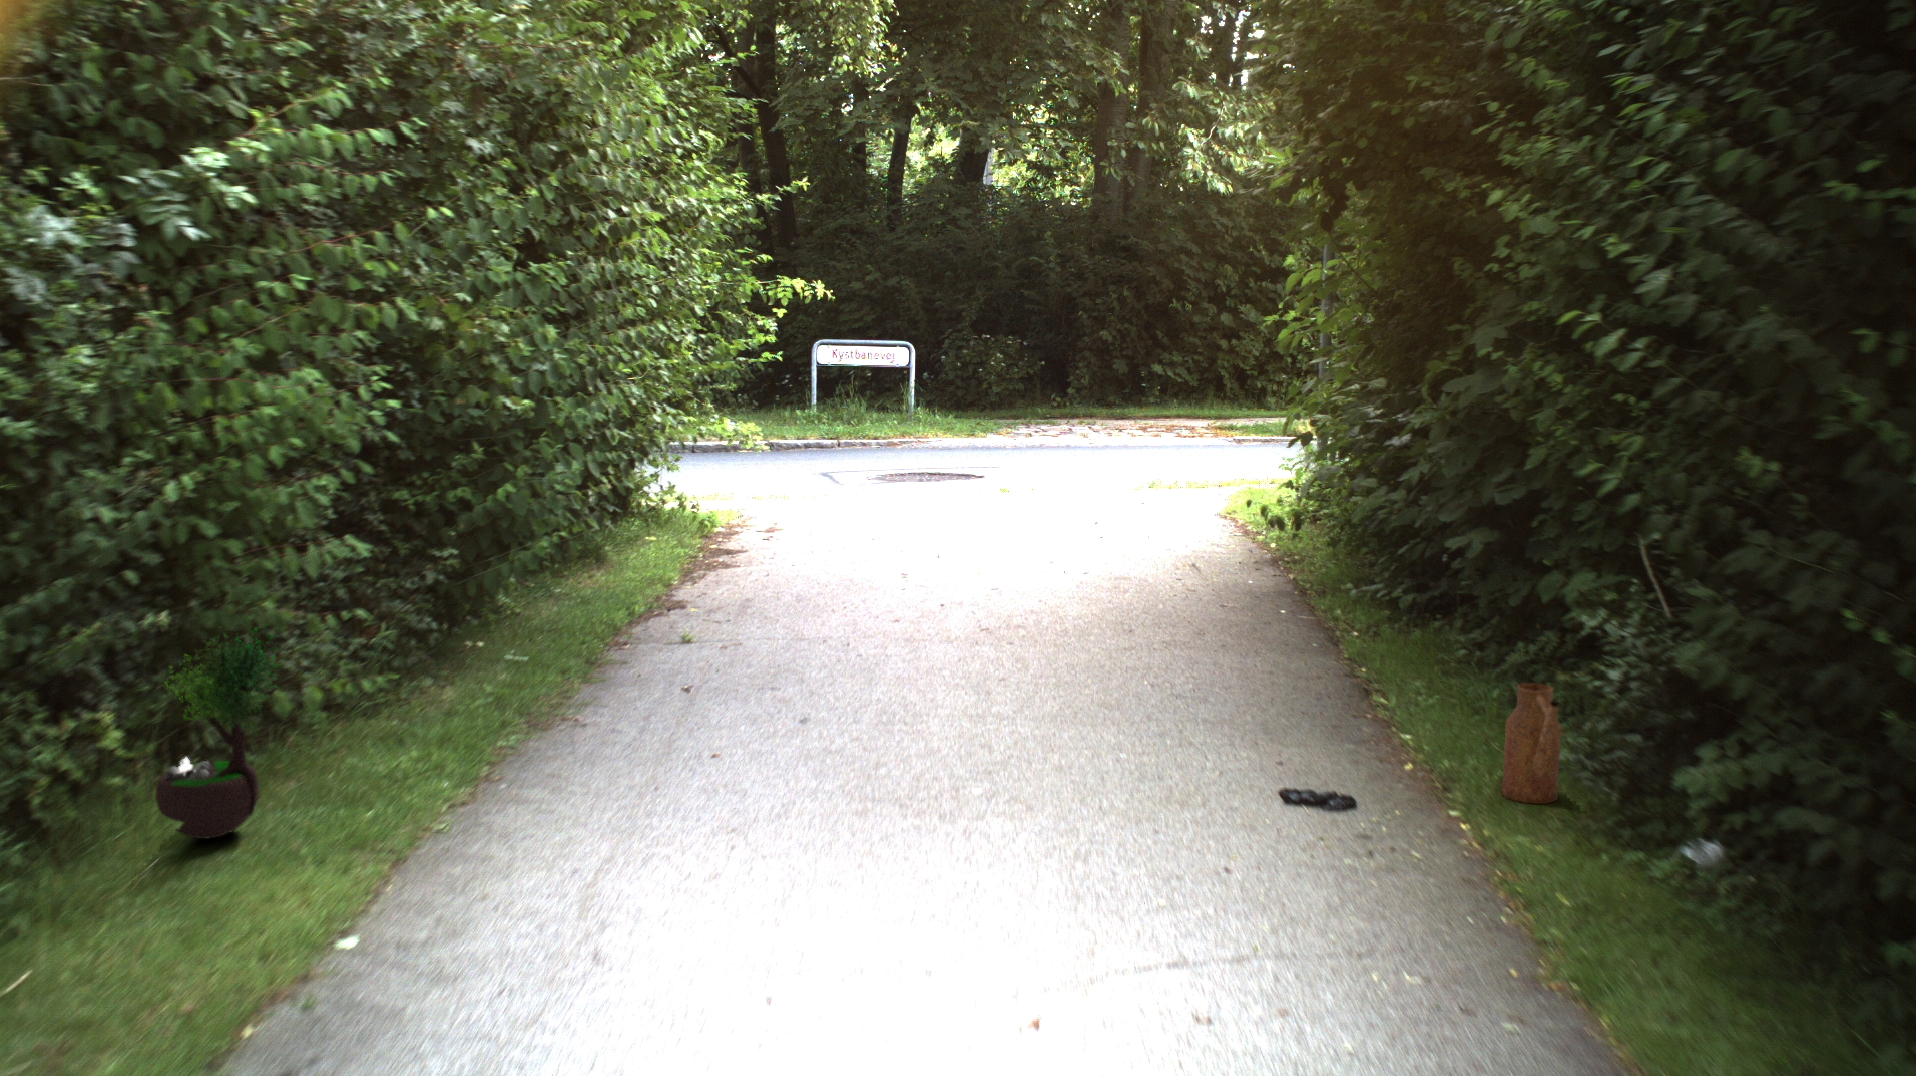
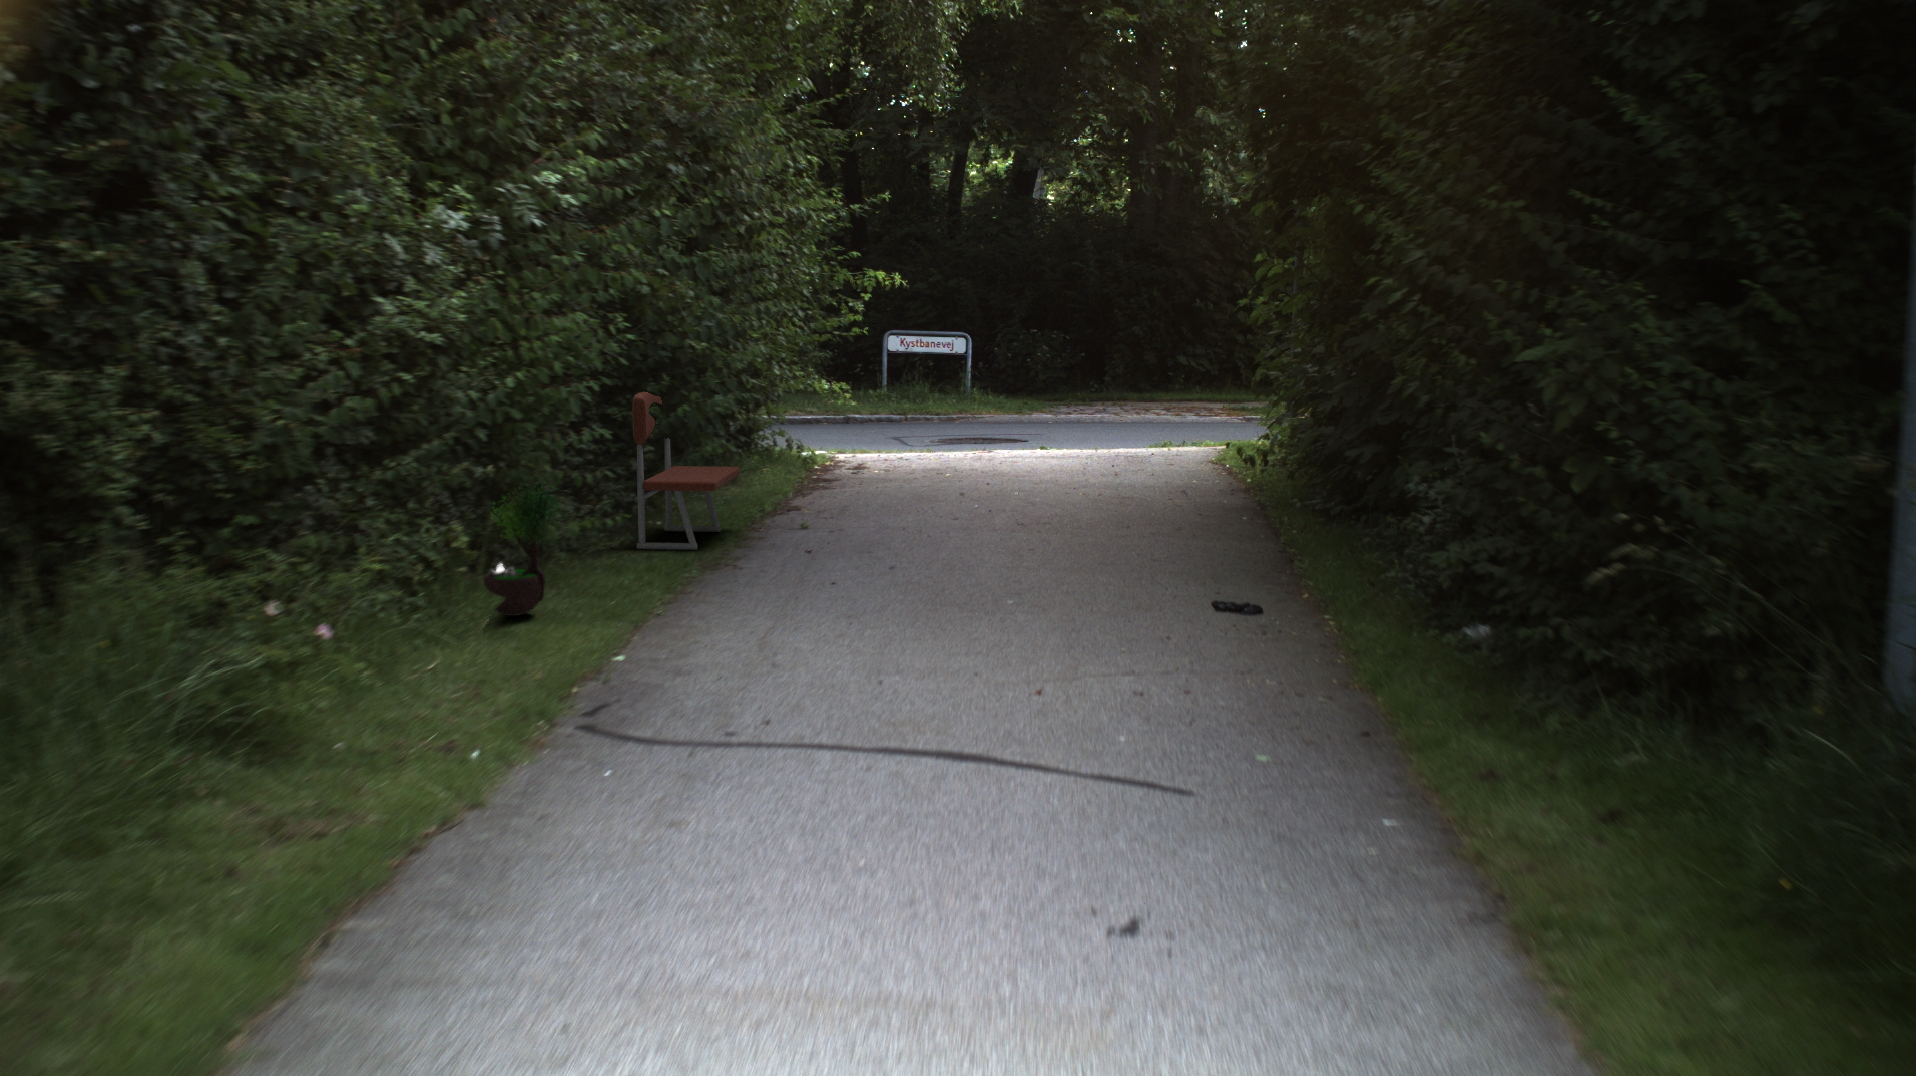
bench: none [438,451,599,682] -> present [632,392,740,550]
watering can: present [1502,683,1561,804] -> none [1364,535,1403,615]

